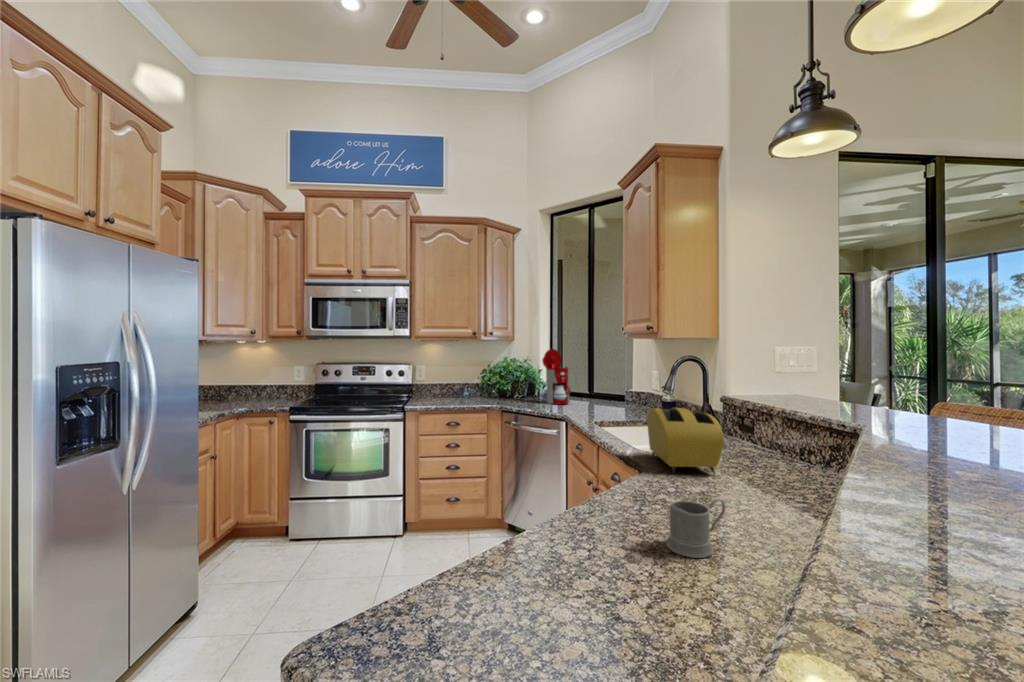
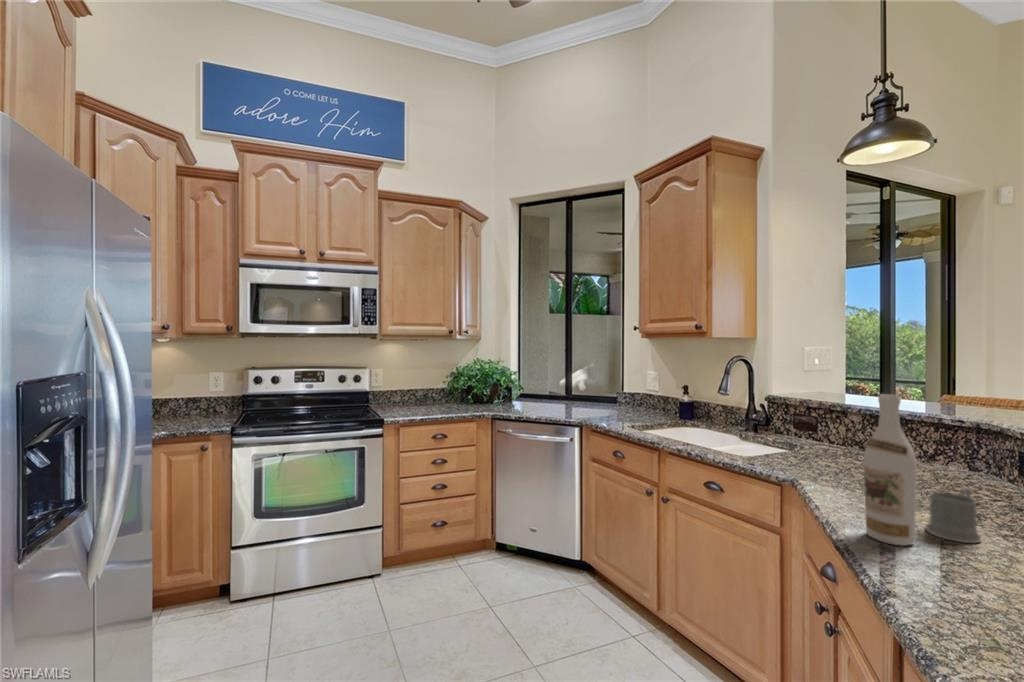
coffee maker: present [530,348,571,404] -> none [512,349,560,409]
wine bottle: none [586,394,629,549] -> present [864,394,917,546]
toaster: present [647,408,723,475] -> none [739,406,835,471]

